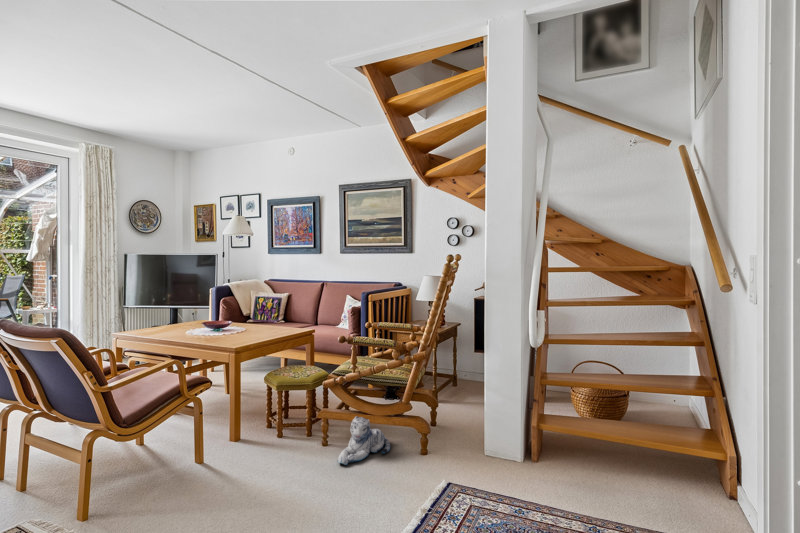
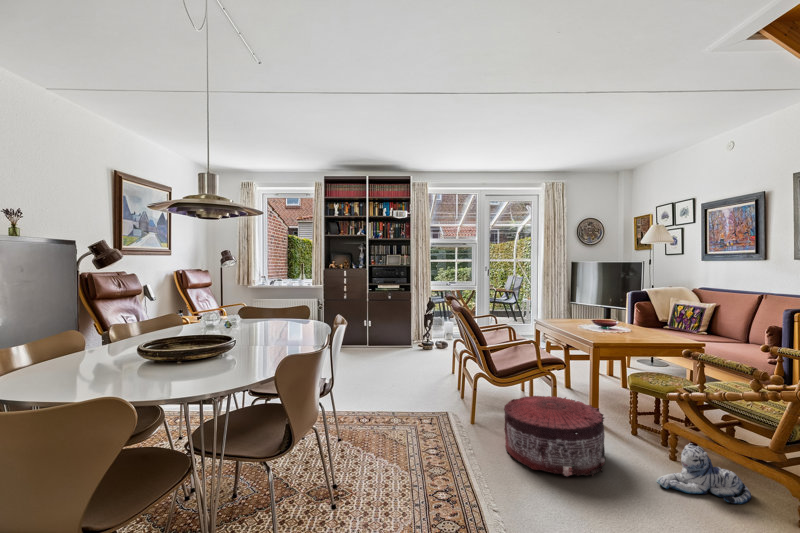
pouf: none [171,414,299,514] -> present [504,396,605,476]

